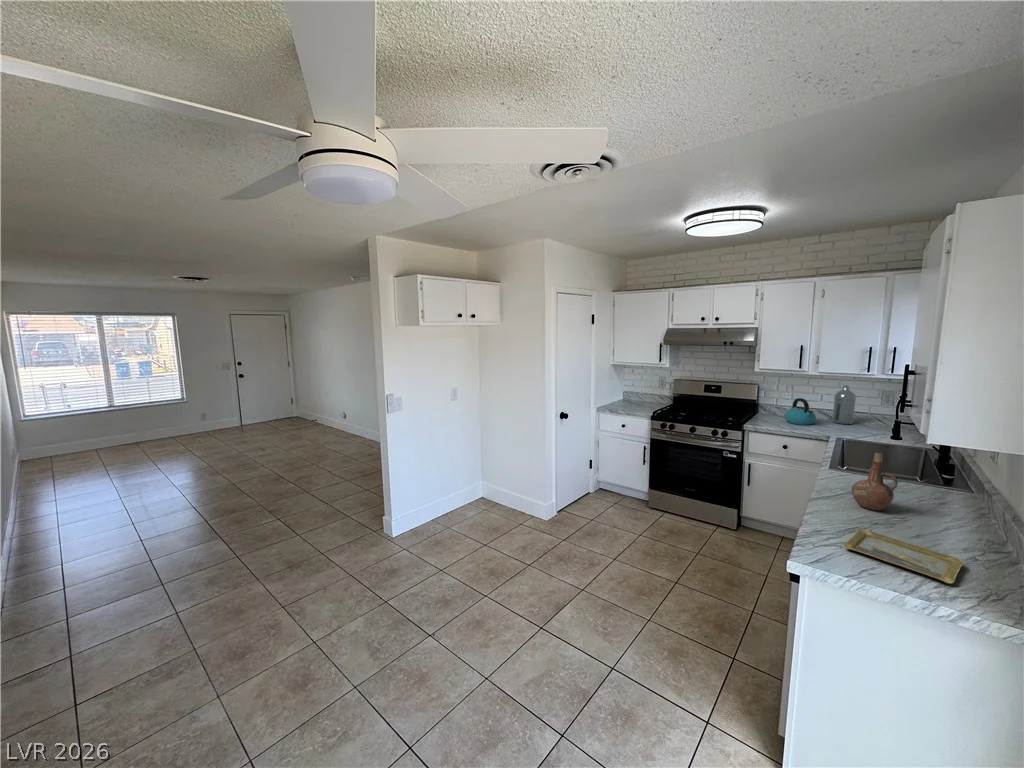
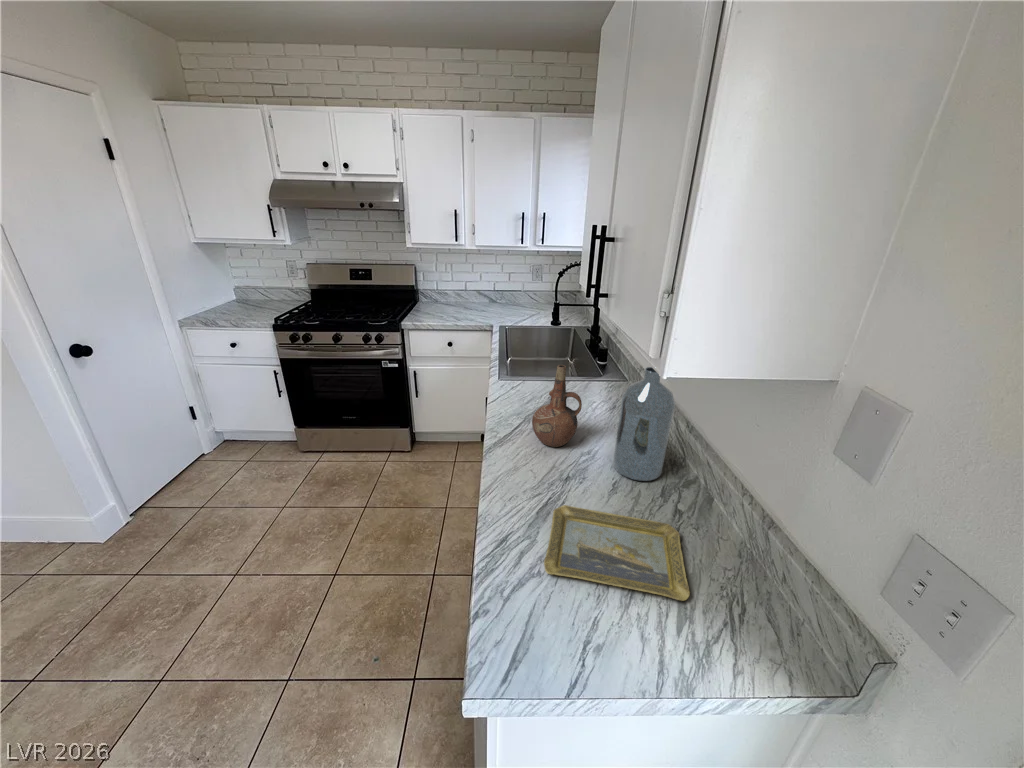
bottle: present [832,385,856,424] -> present [613,367,675,481]
kettle: present [784,398,816,425] -> none [446,280,477,313]

